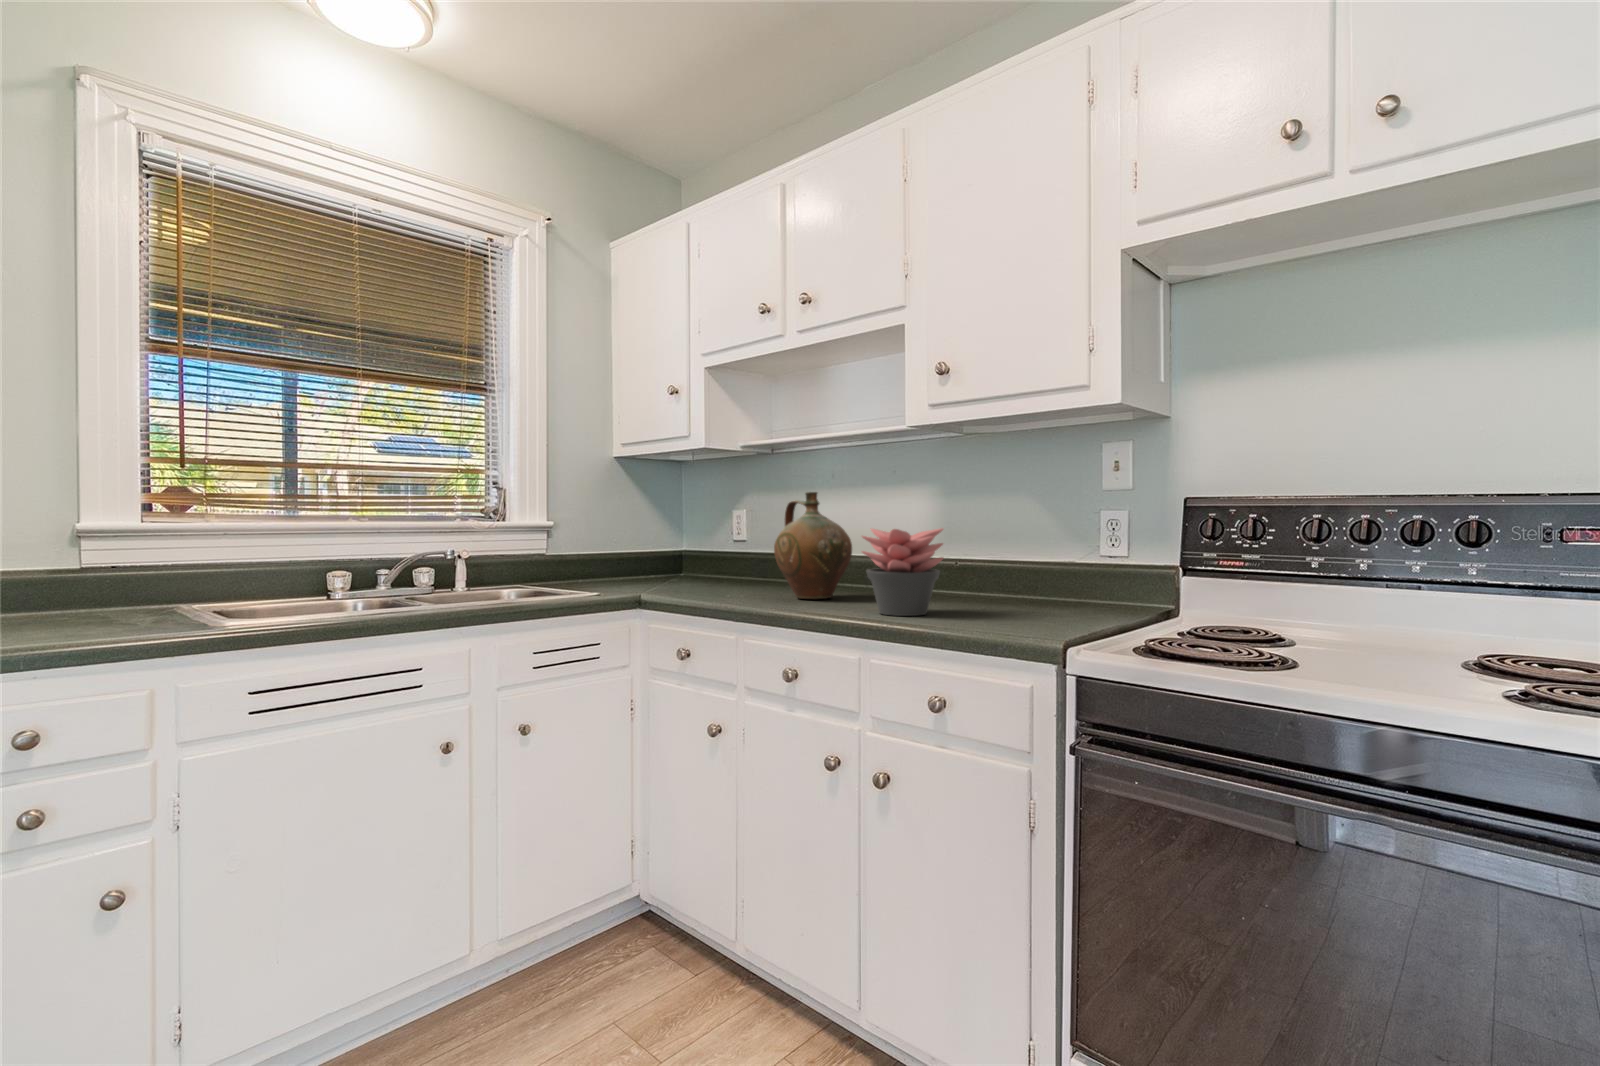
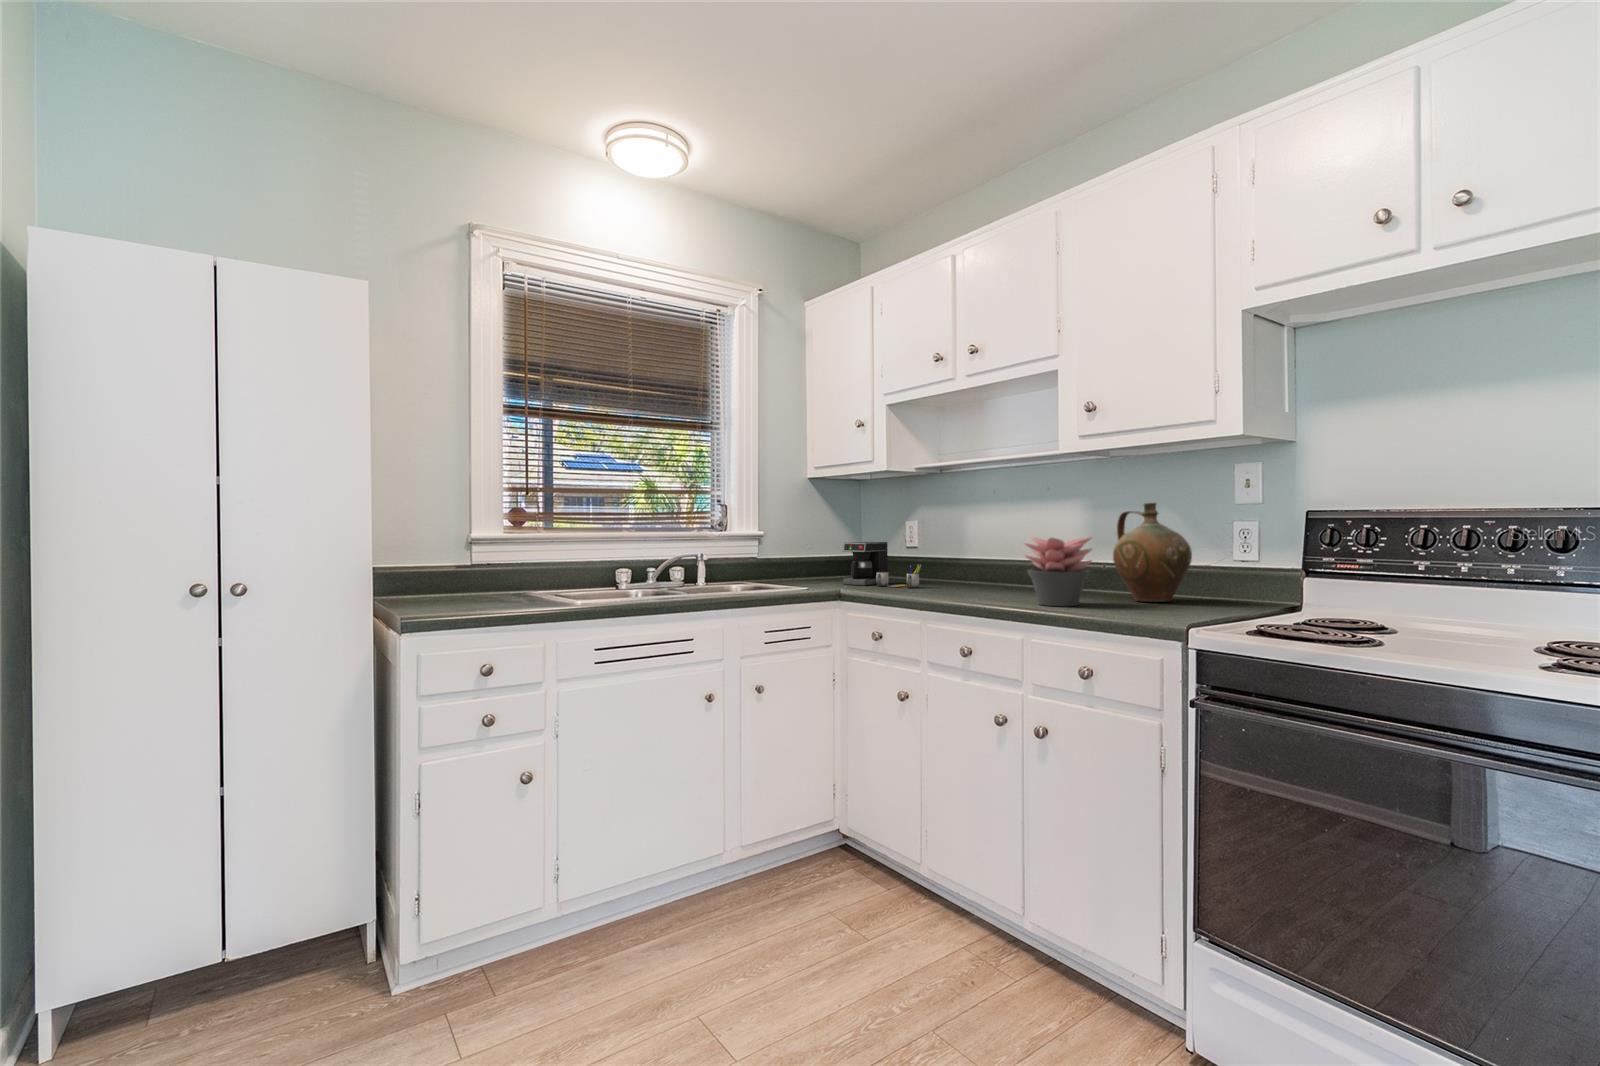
ceramic jug: present [774,492,852,599] -> present [1113,503,1192,602]
coffee maker: none [651,535,744,591] -> present [843,542,921,588]

